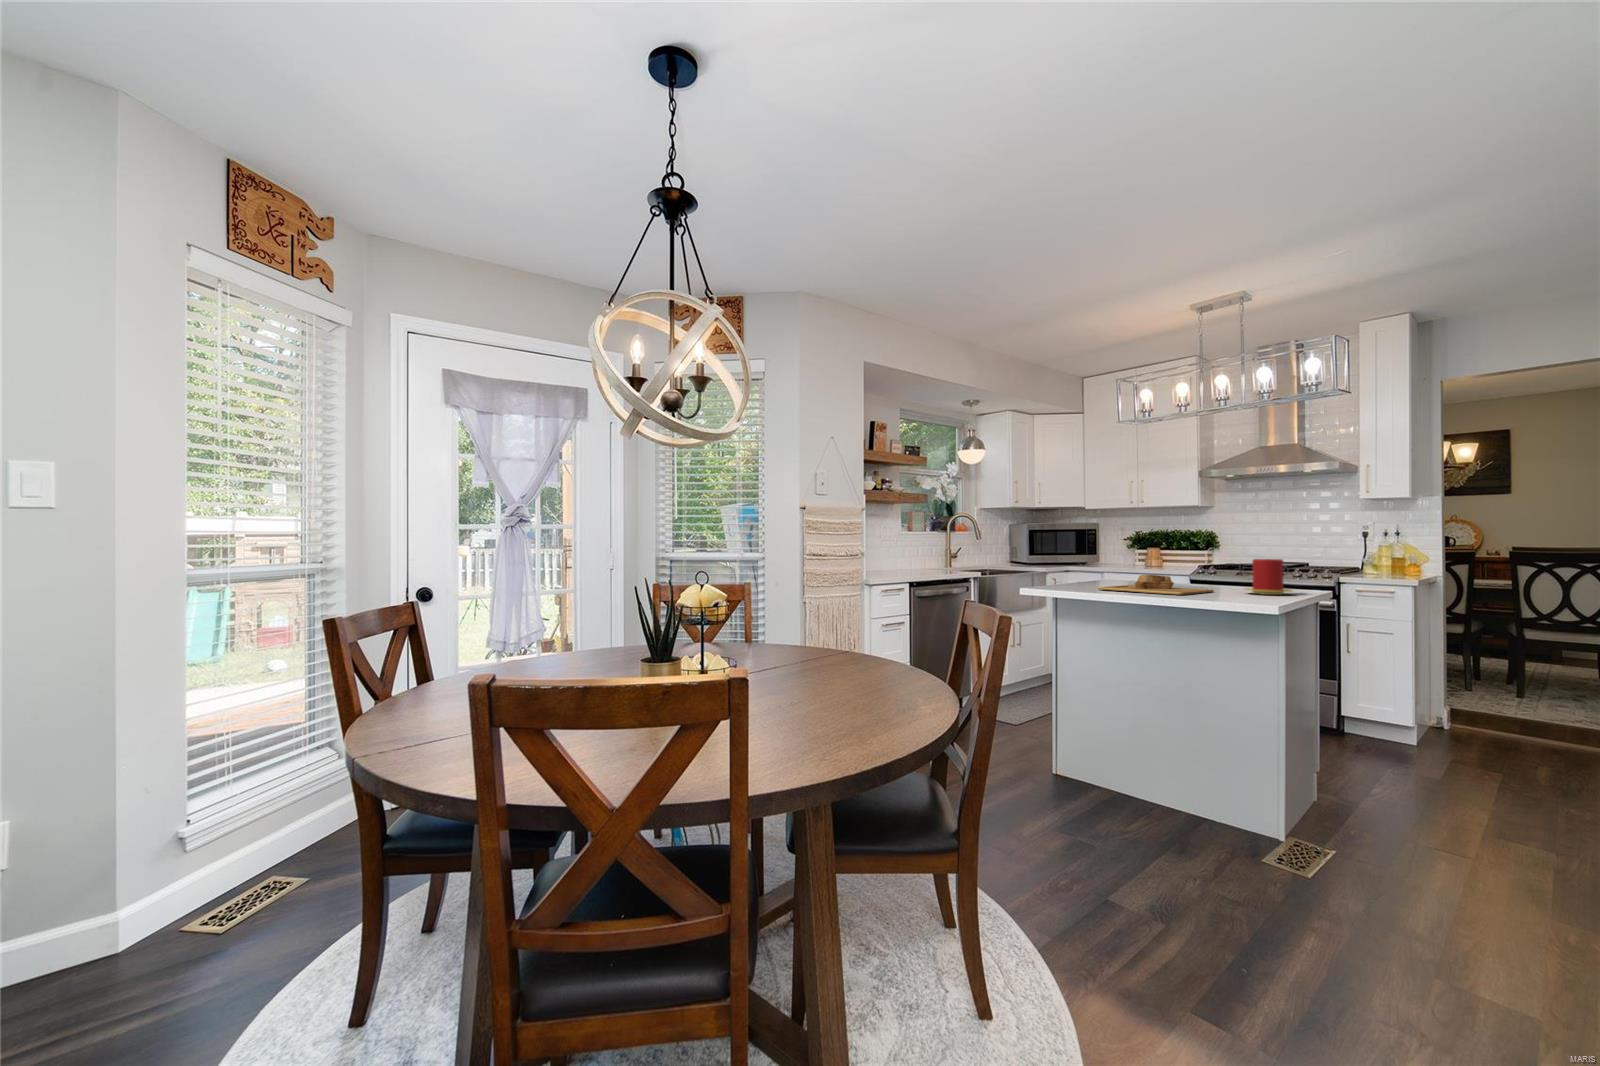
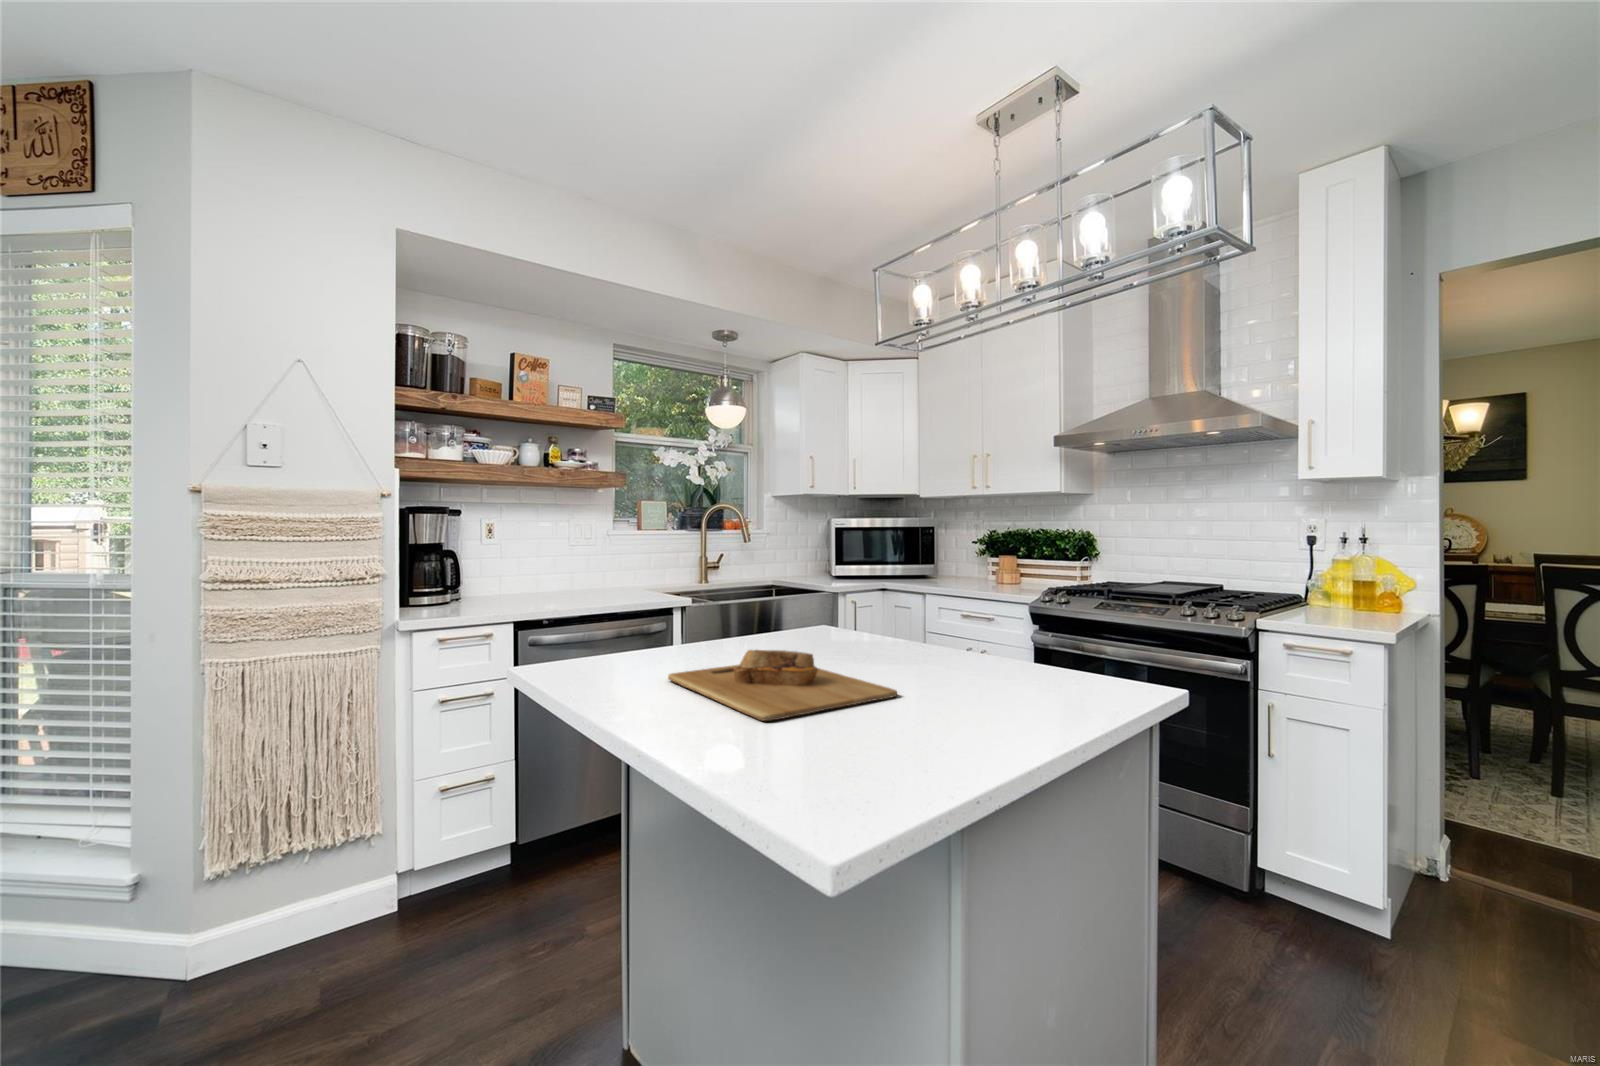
candle: present [1244,559,1292,595] -> none [947,620,1060,722]

